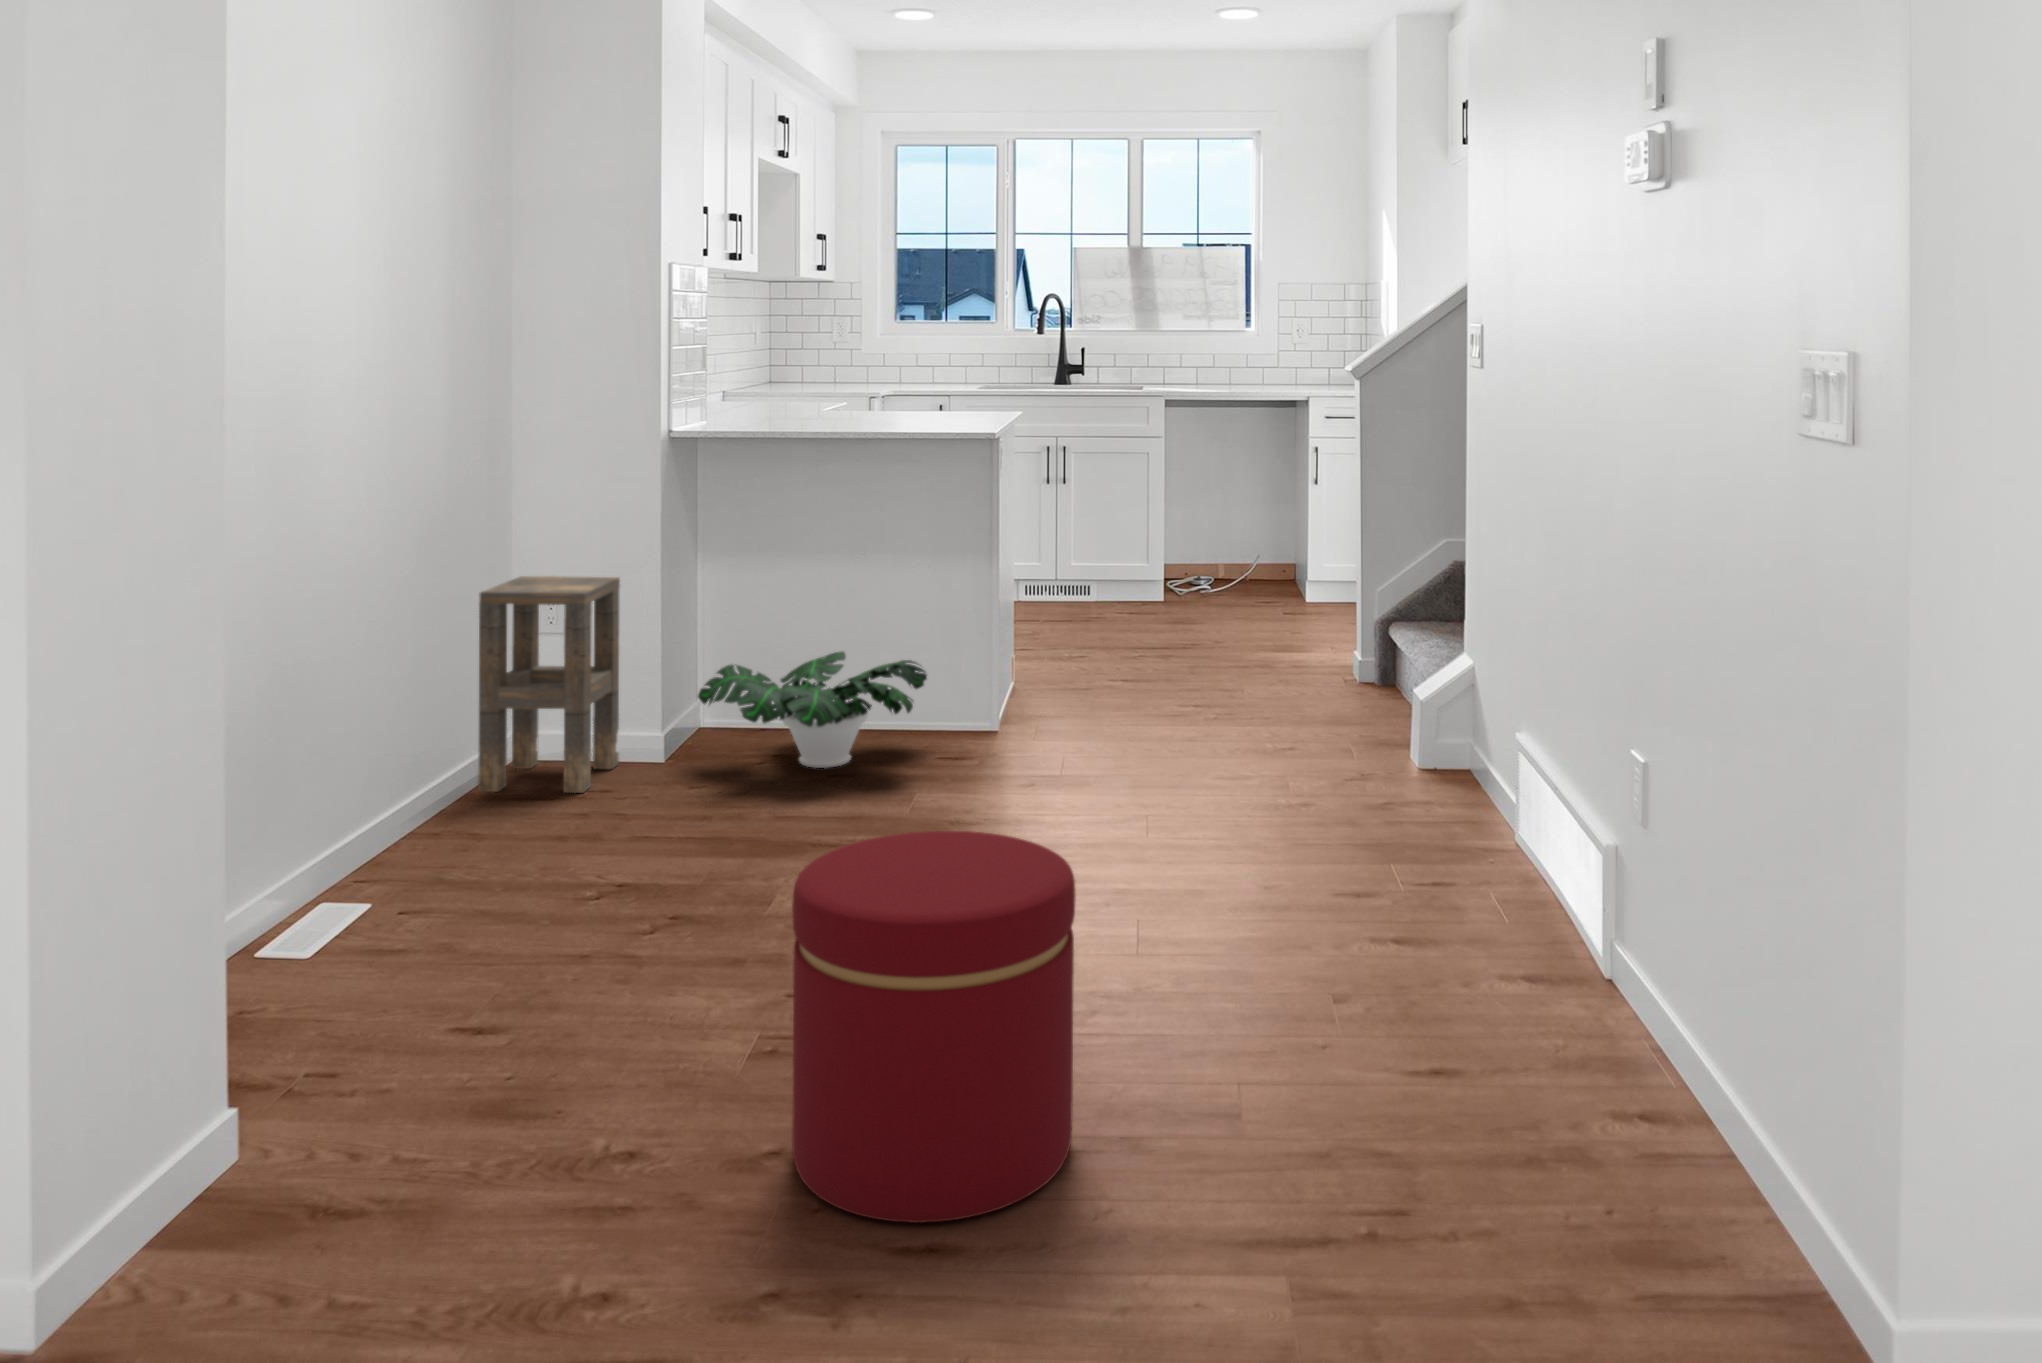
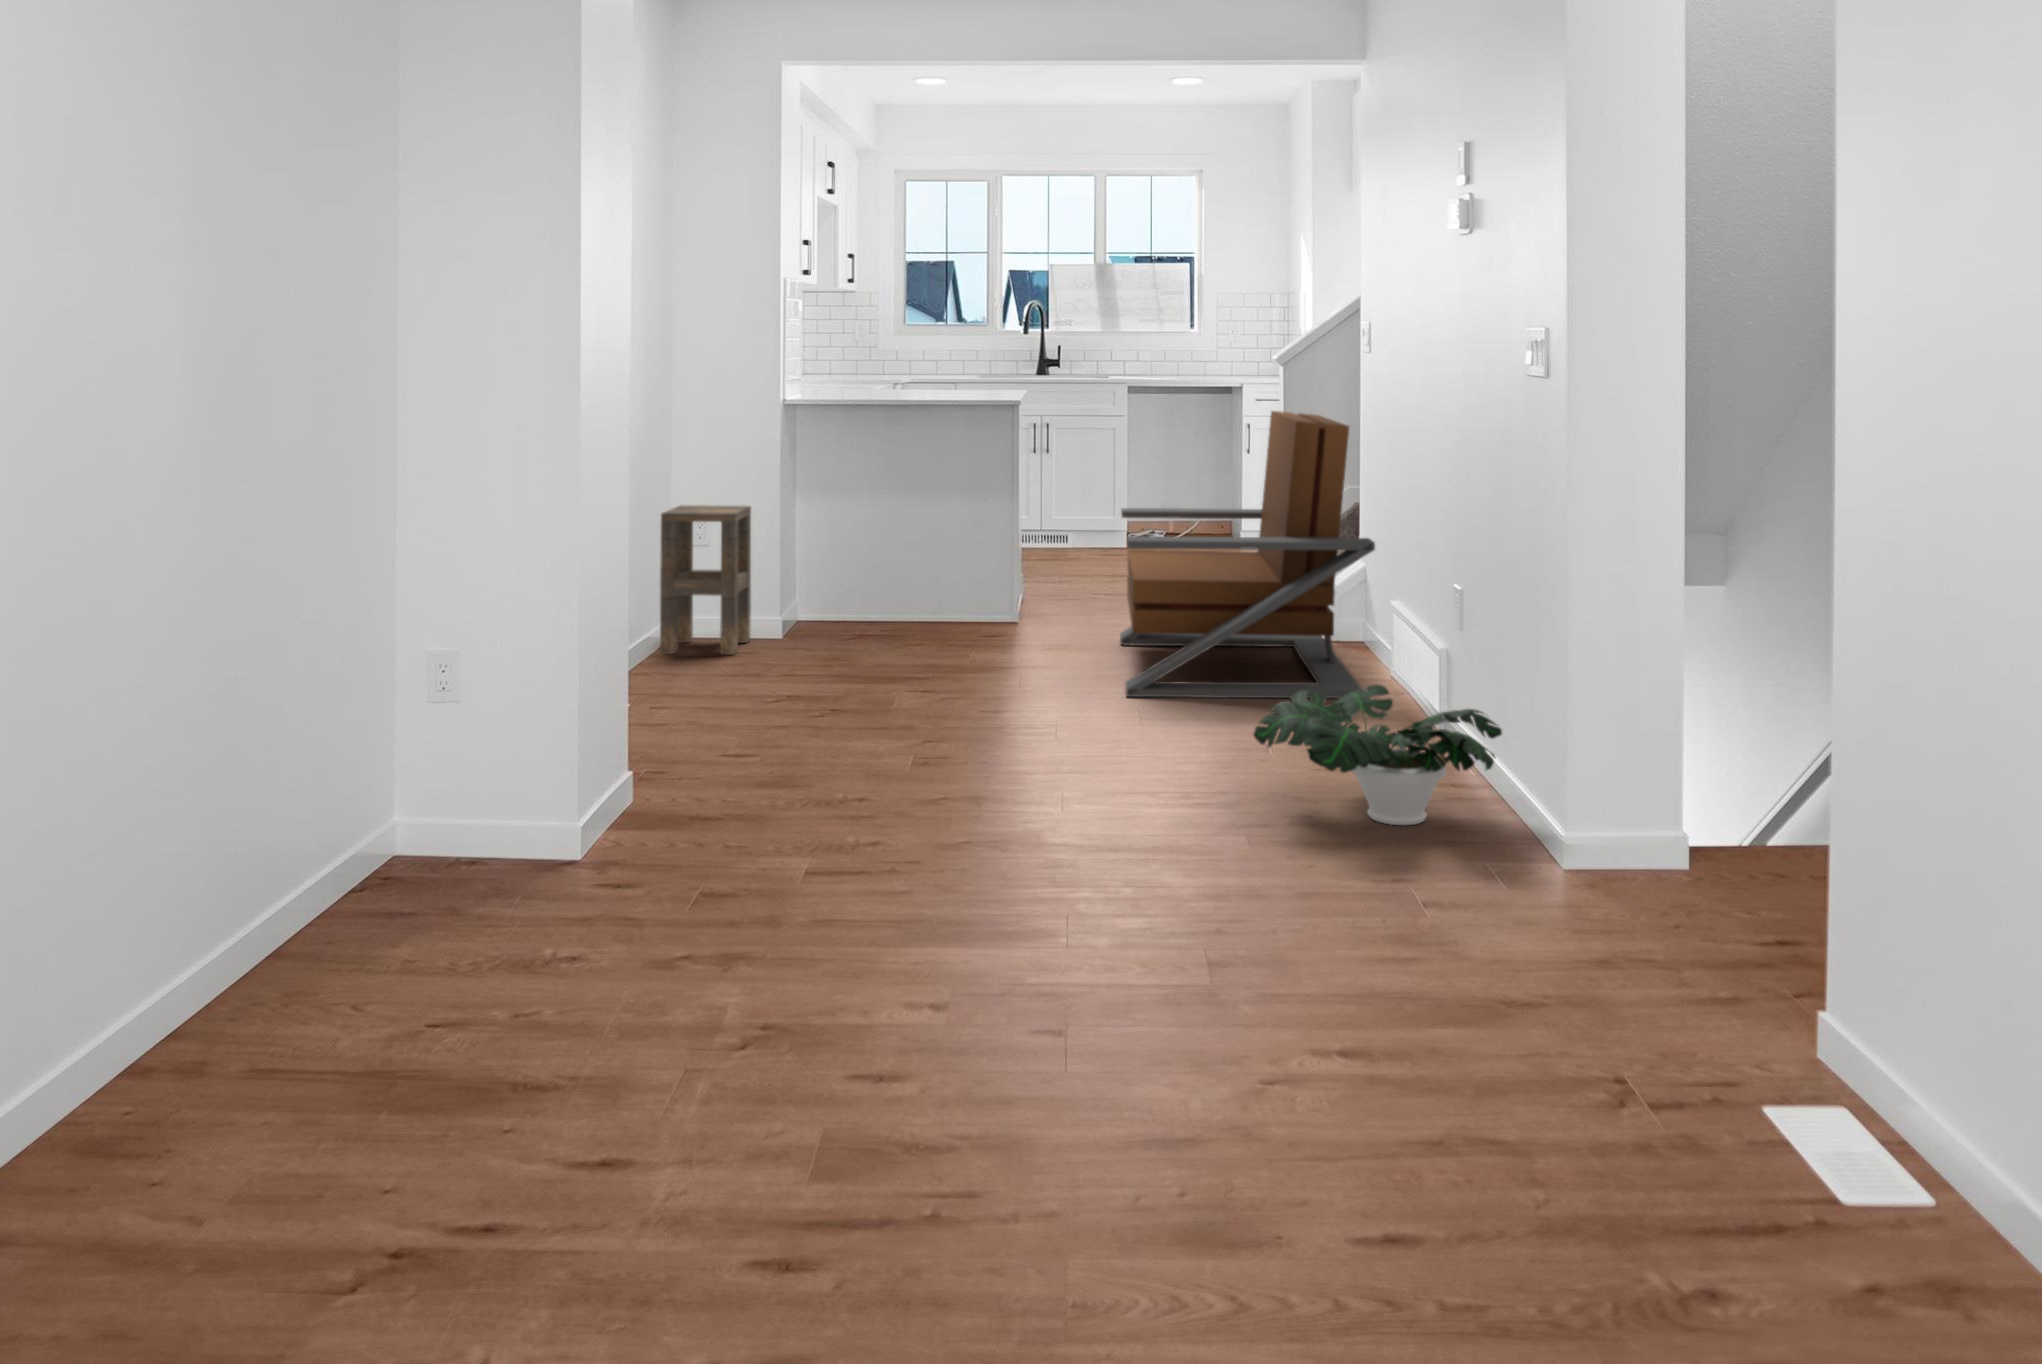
lounge chair: none [1128,447,1500,887] -> present [1120,411,1375,698]
potted plant: present [697,652,927,768] -> present [1253,684,1502,825]
ottoman: present [792,831,1076,1223] -> none [950,623,1114,824]

